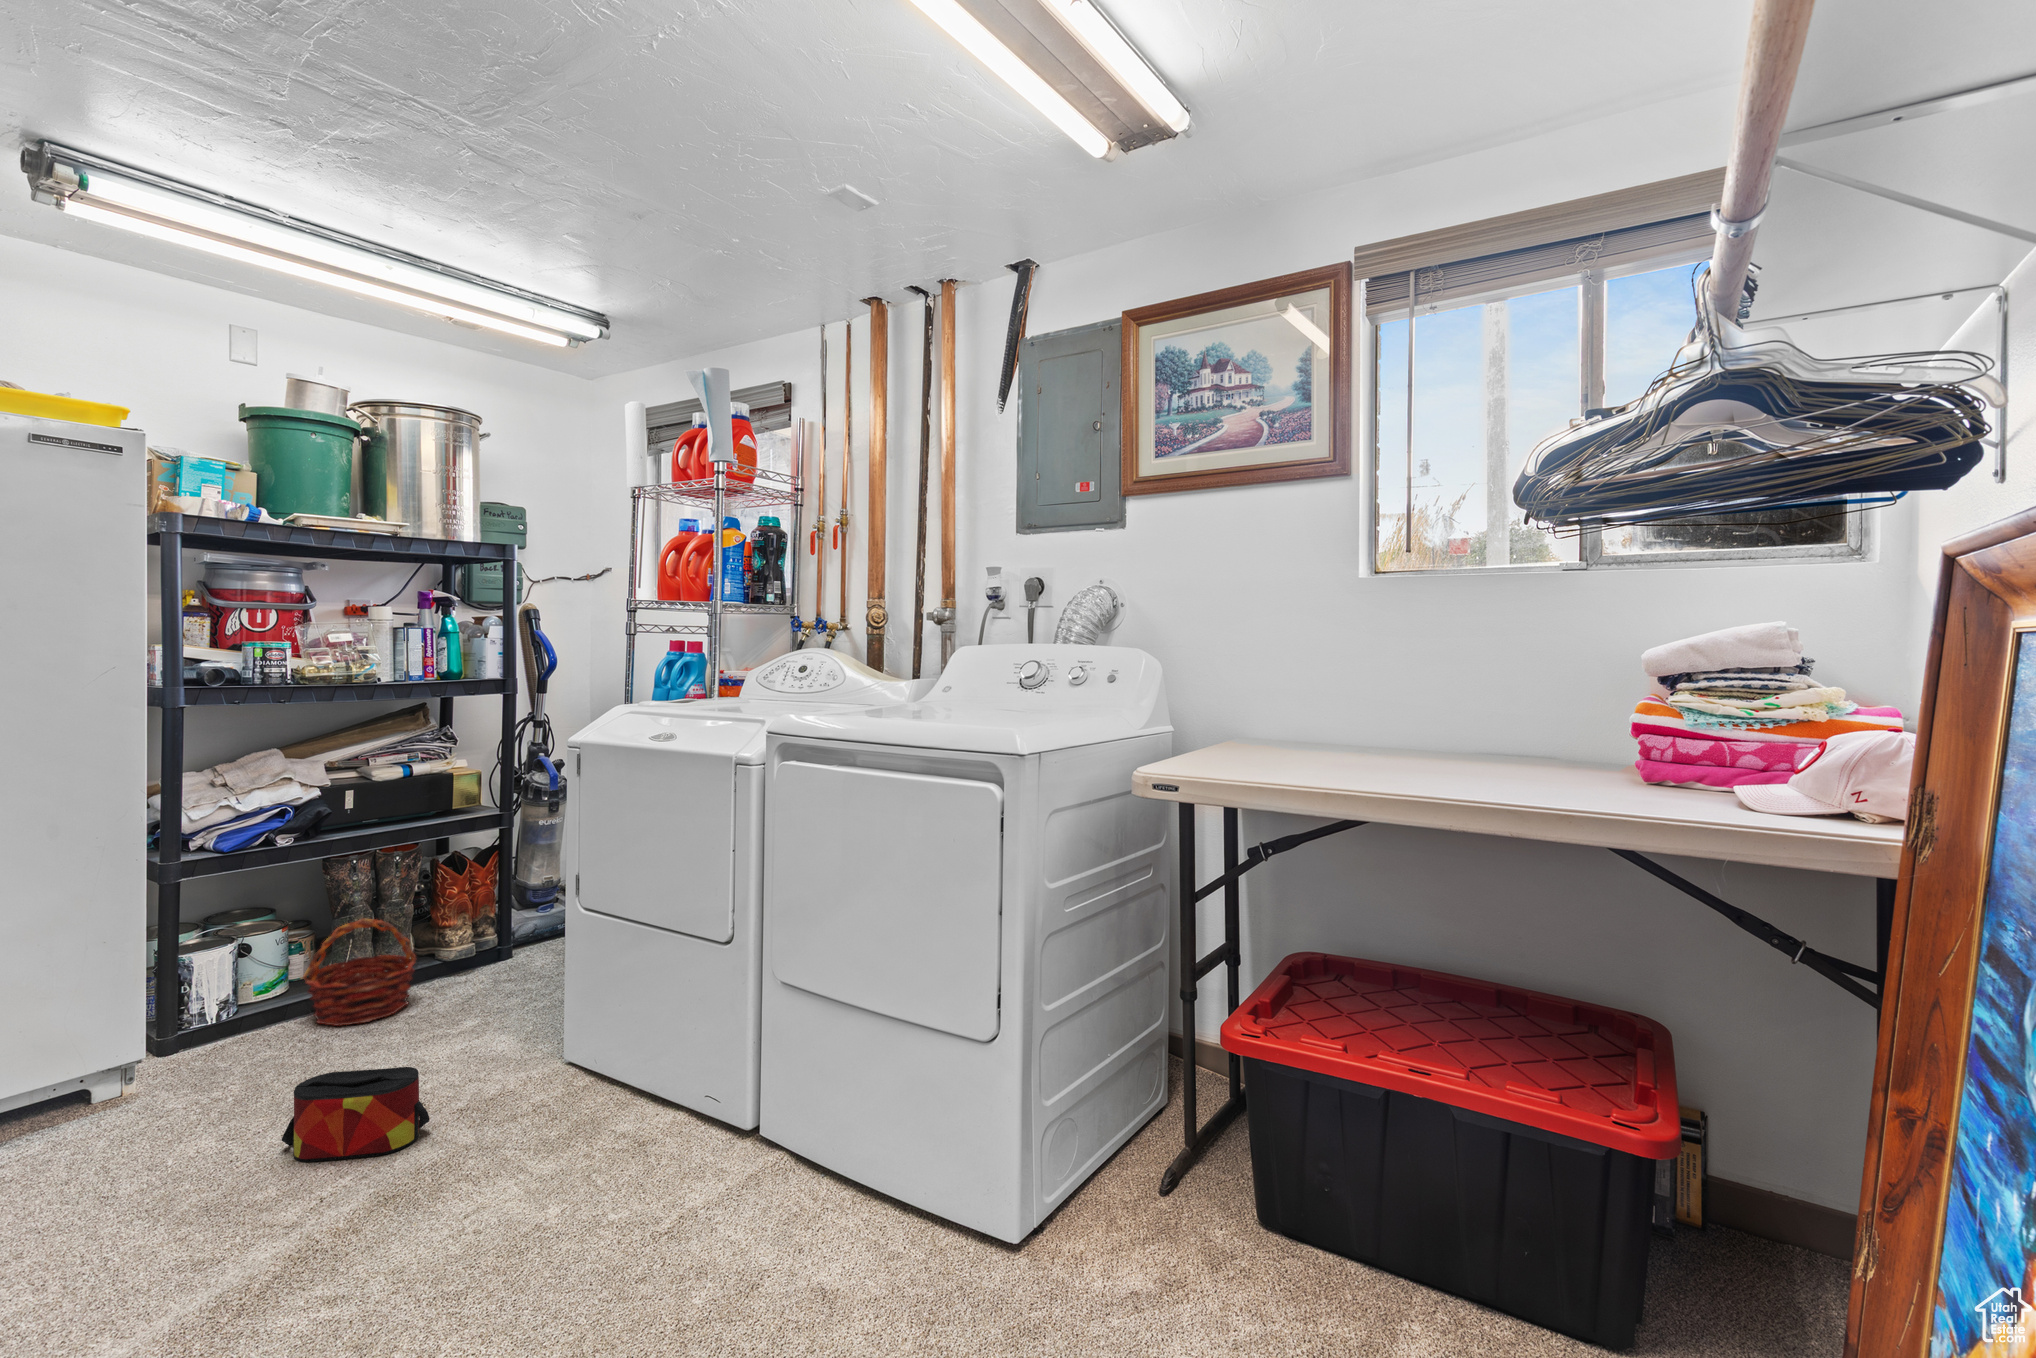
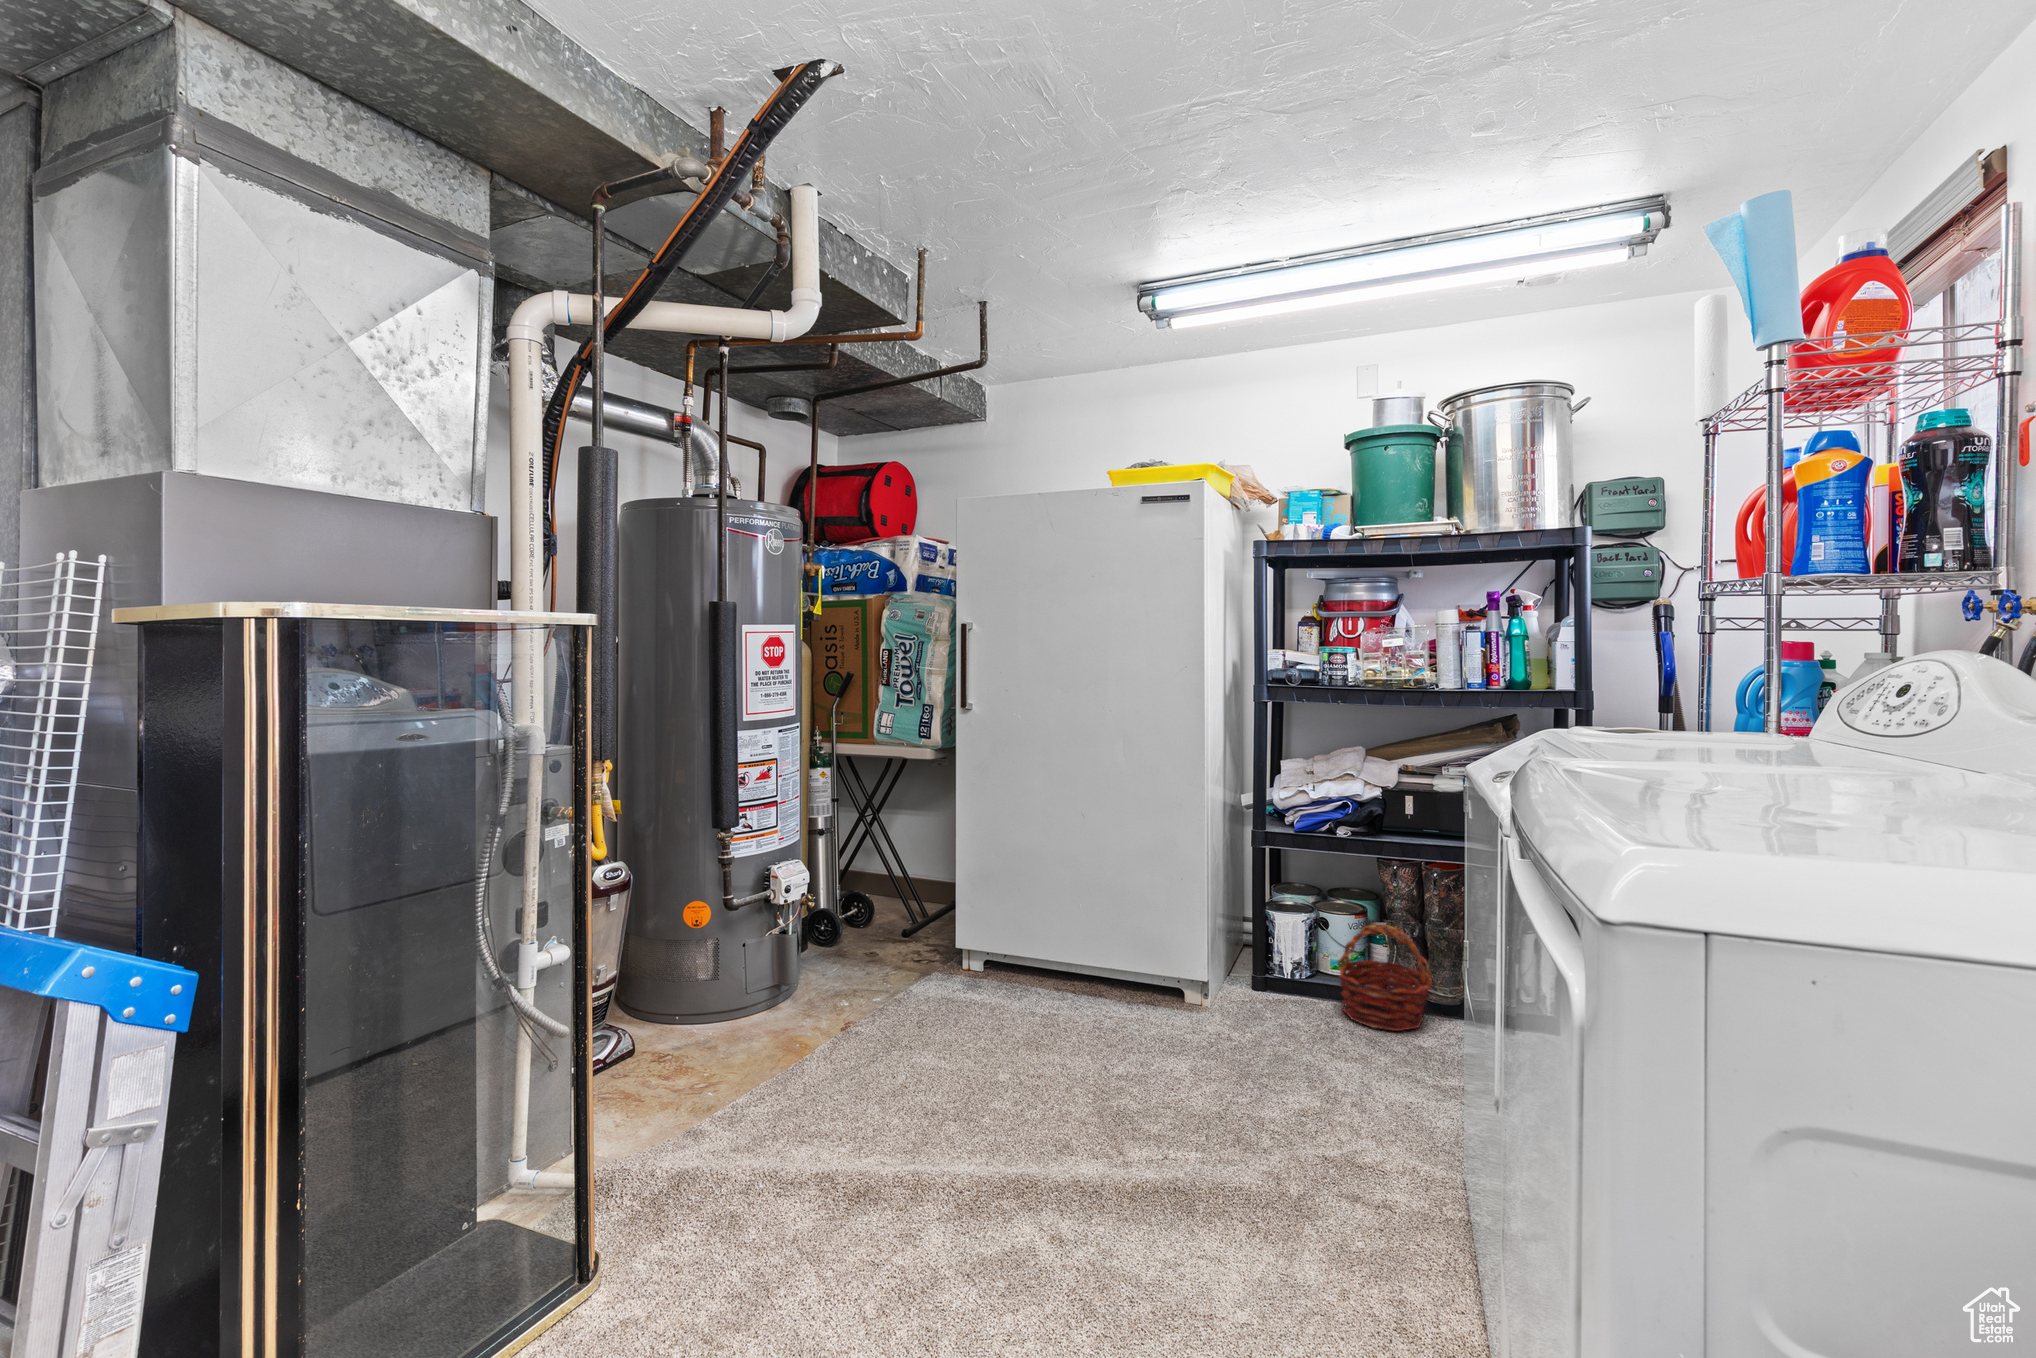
bag: present [282,1067,430,1162] -> none [1211,1049,1304,1158]

